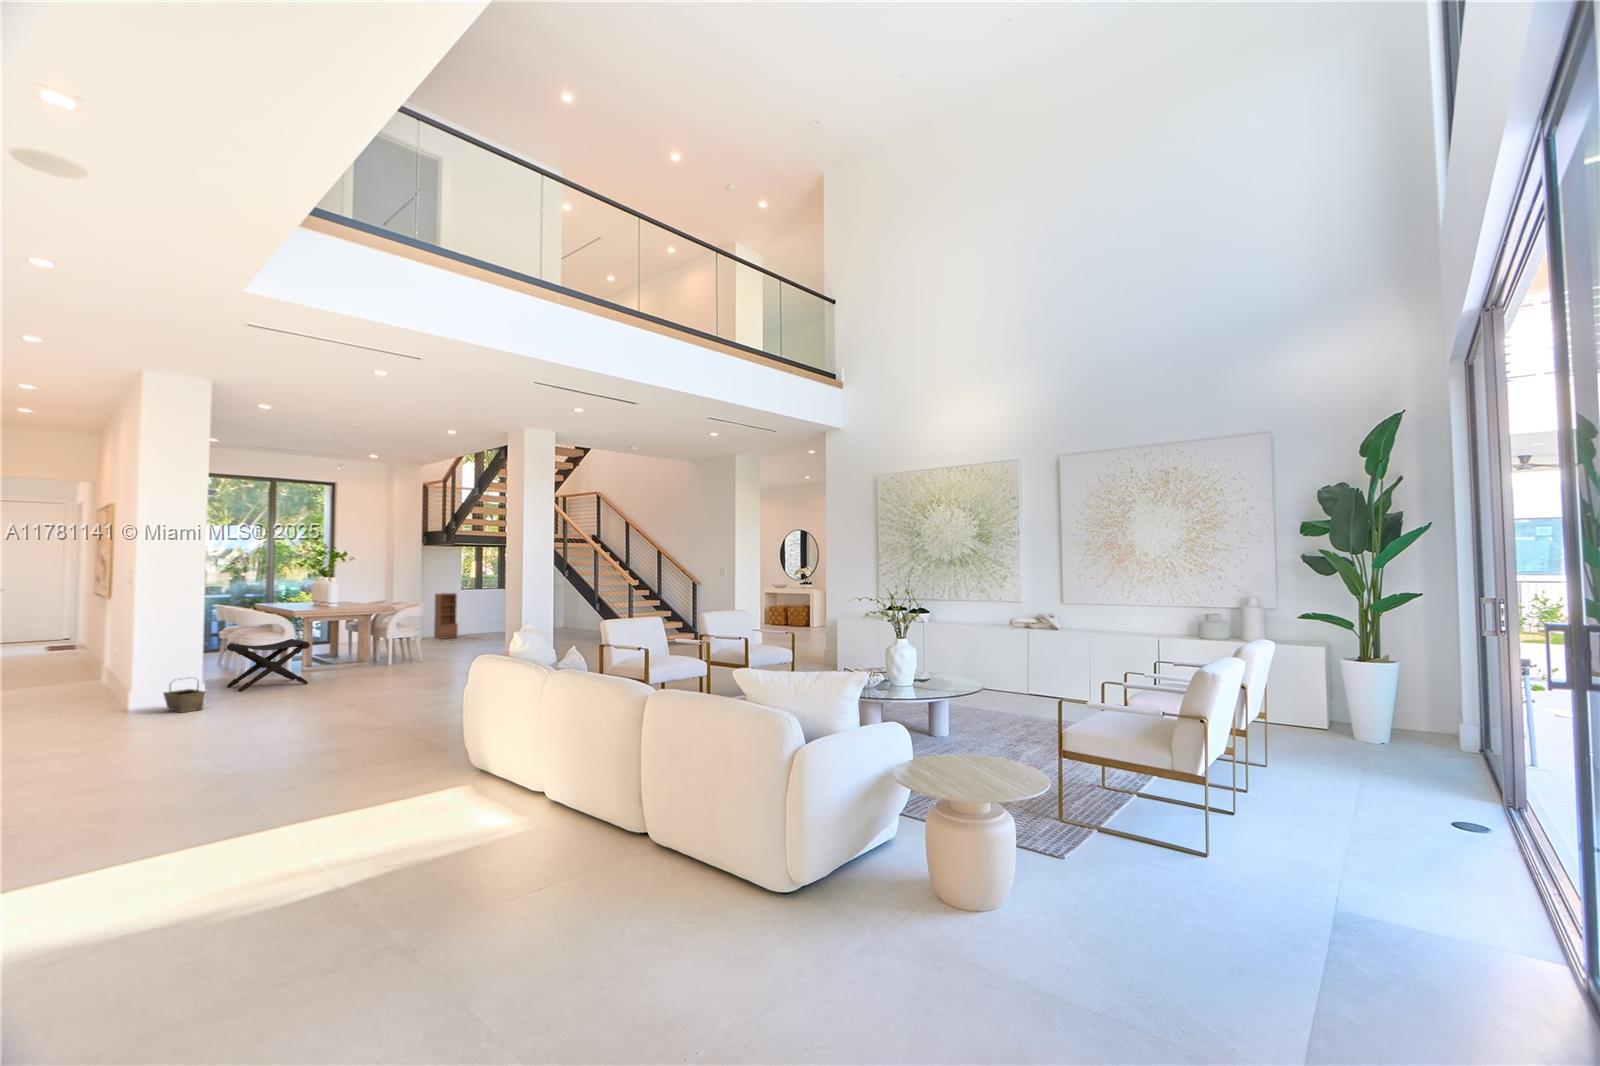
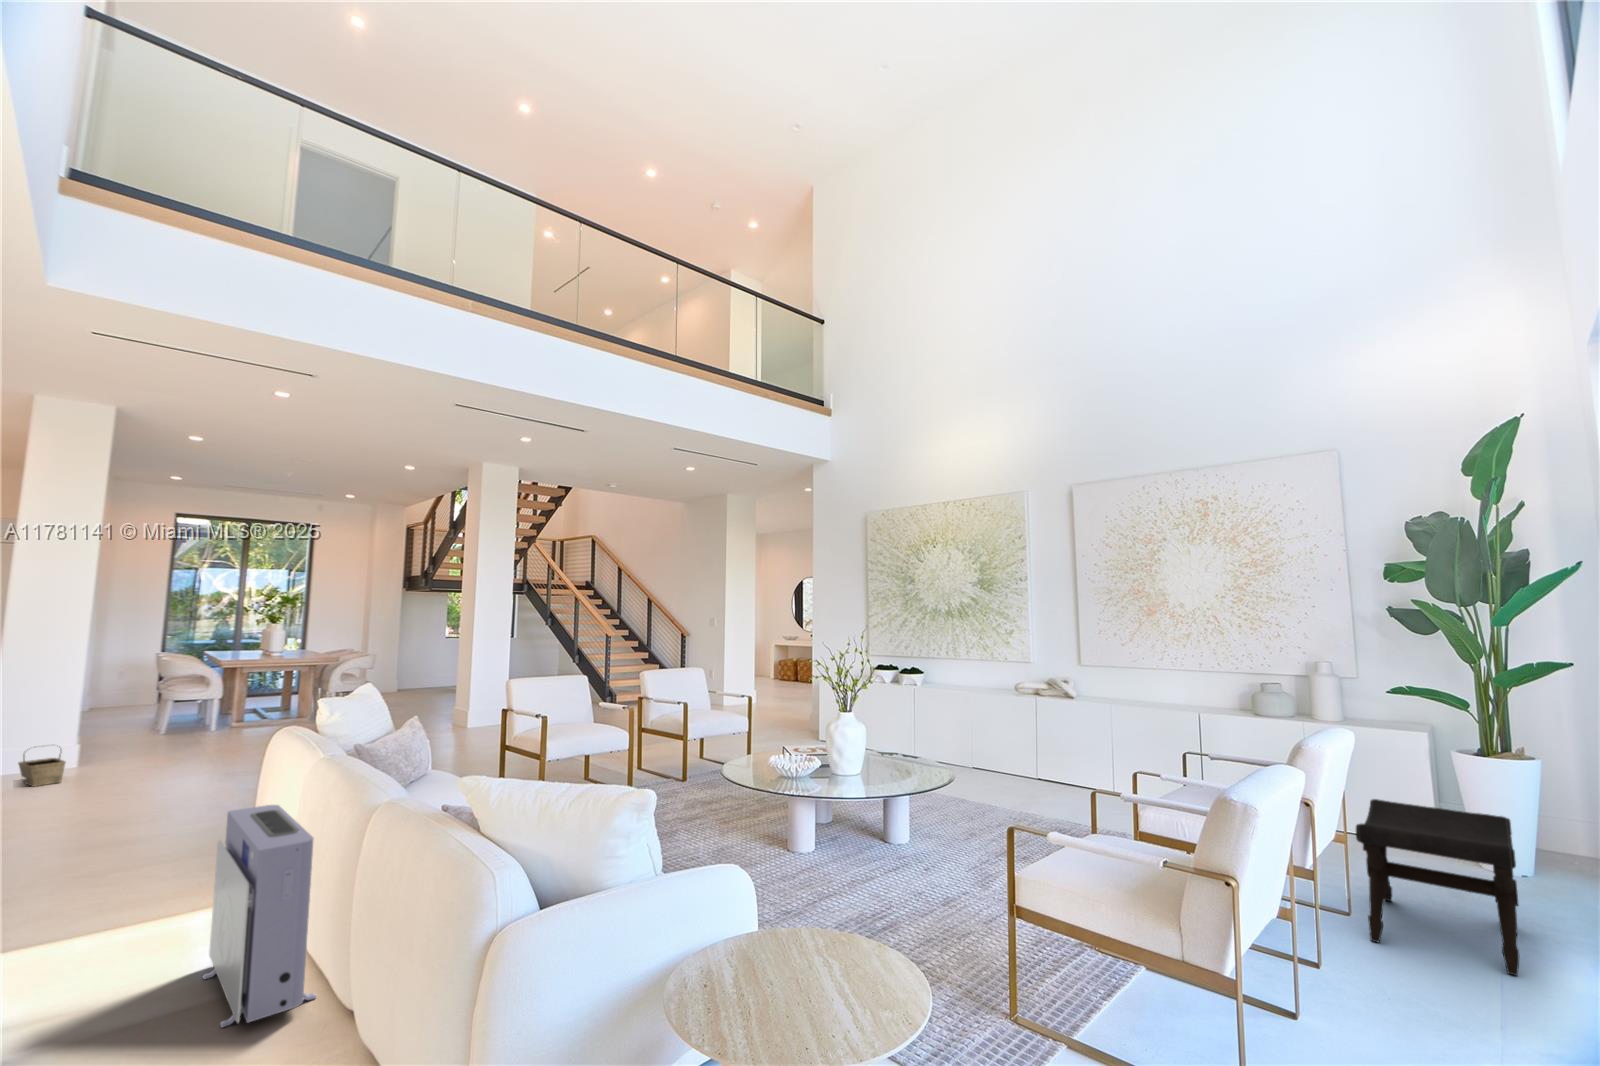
bookcase: present [434,593,458,639] -> none [405,644,431,695]
footstool: present [227,639,310,691] -> present [1356,799,1519,976]
air purifier: none [482,701,580,843] -> present [203,805,316,1027]

